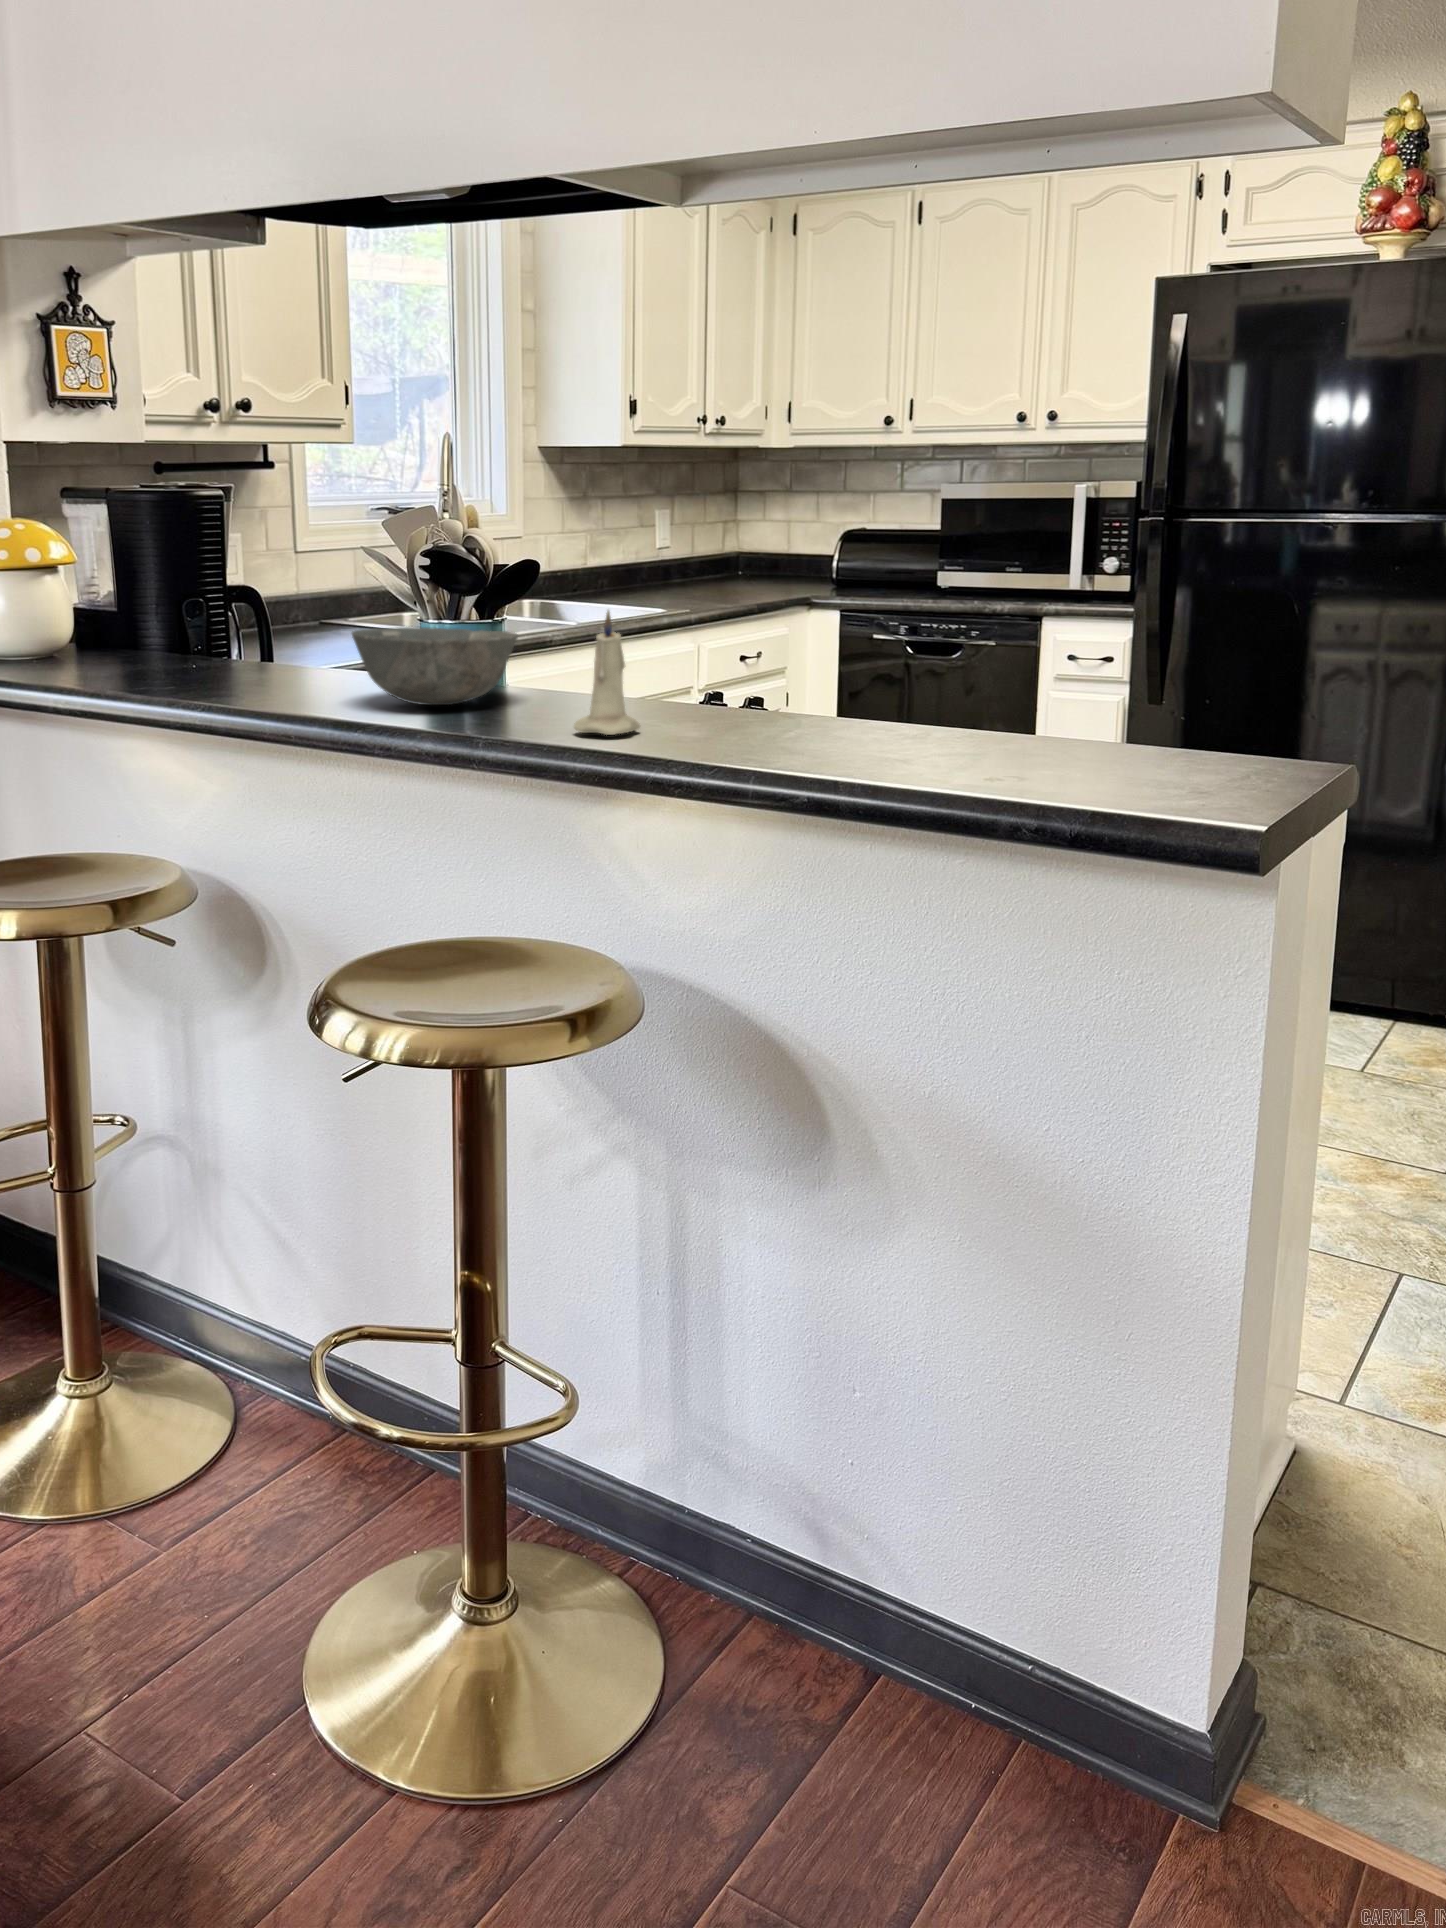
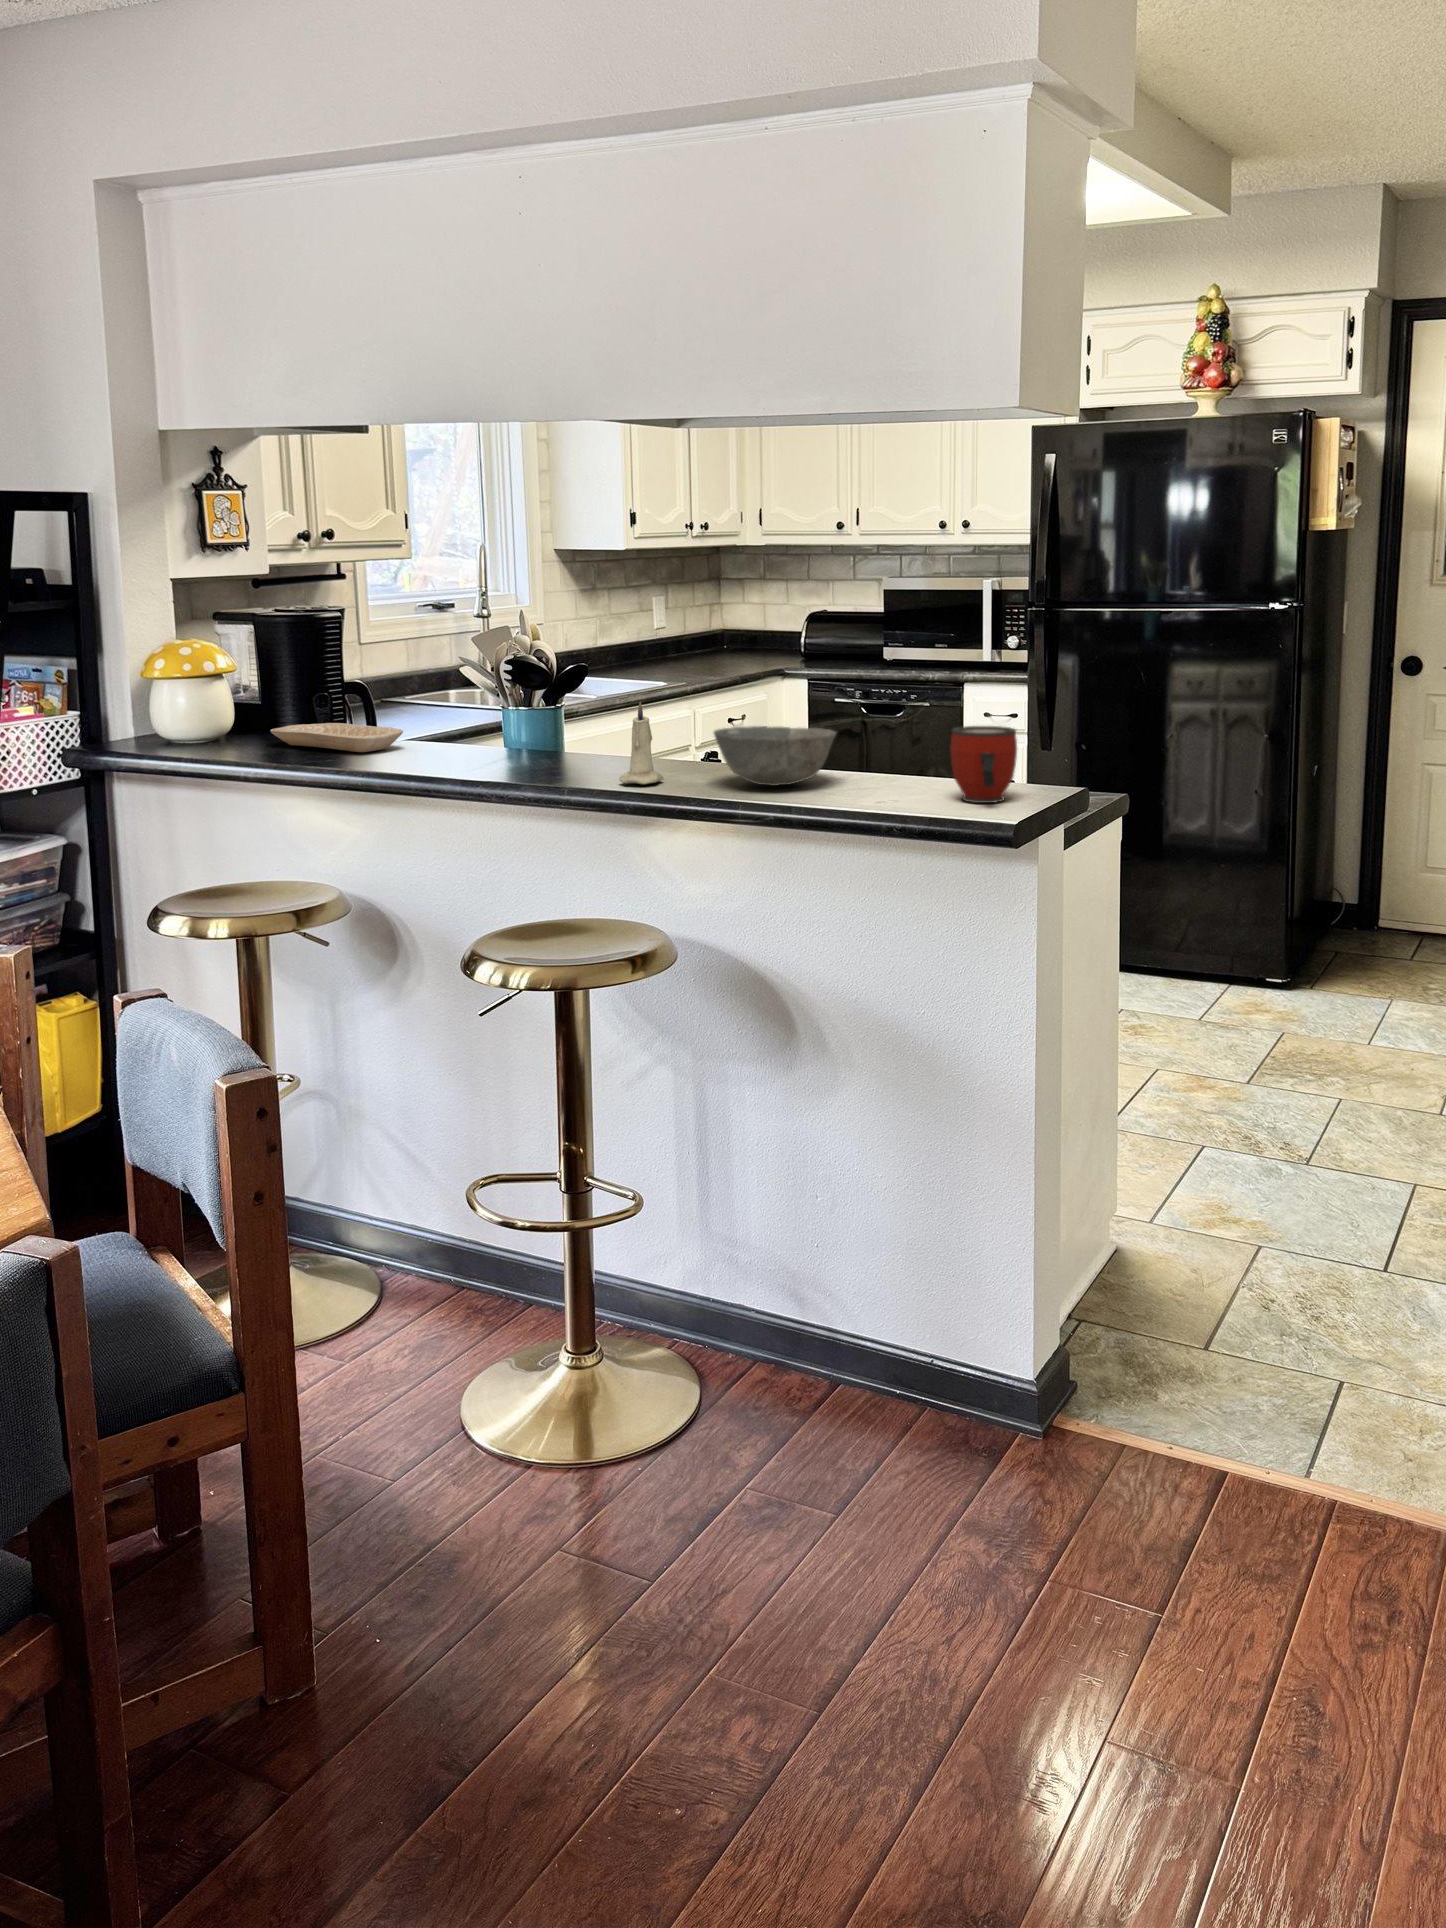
bowl: present [352,627,518,705] -> present [714,726,836,786]
tray: none [118,639,289,678] -> present [270,723,403,752]
mug: none [1105,657,1221,784] -> present [950,726,1017,803]

